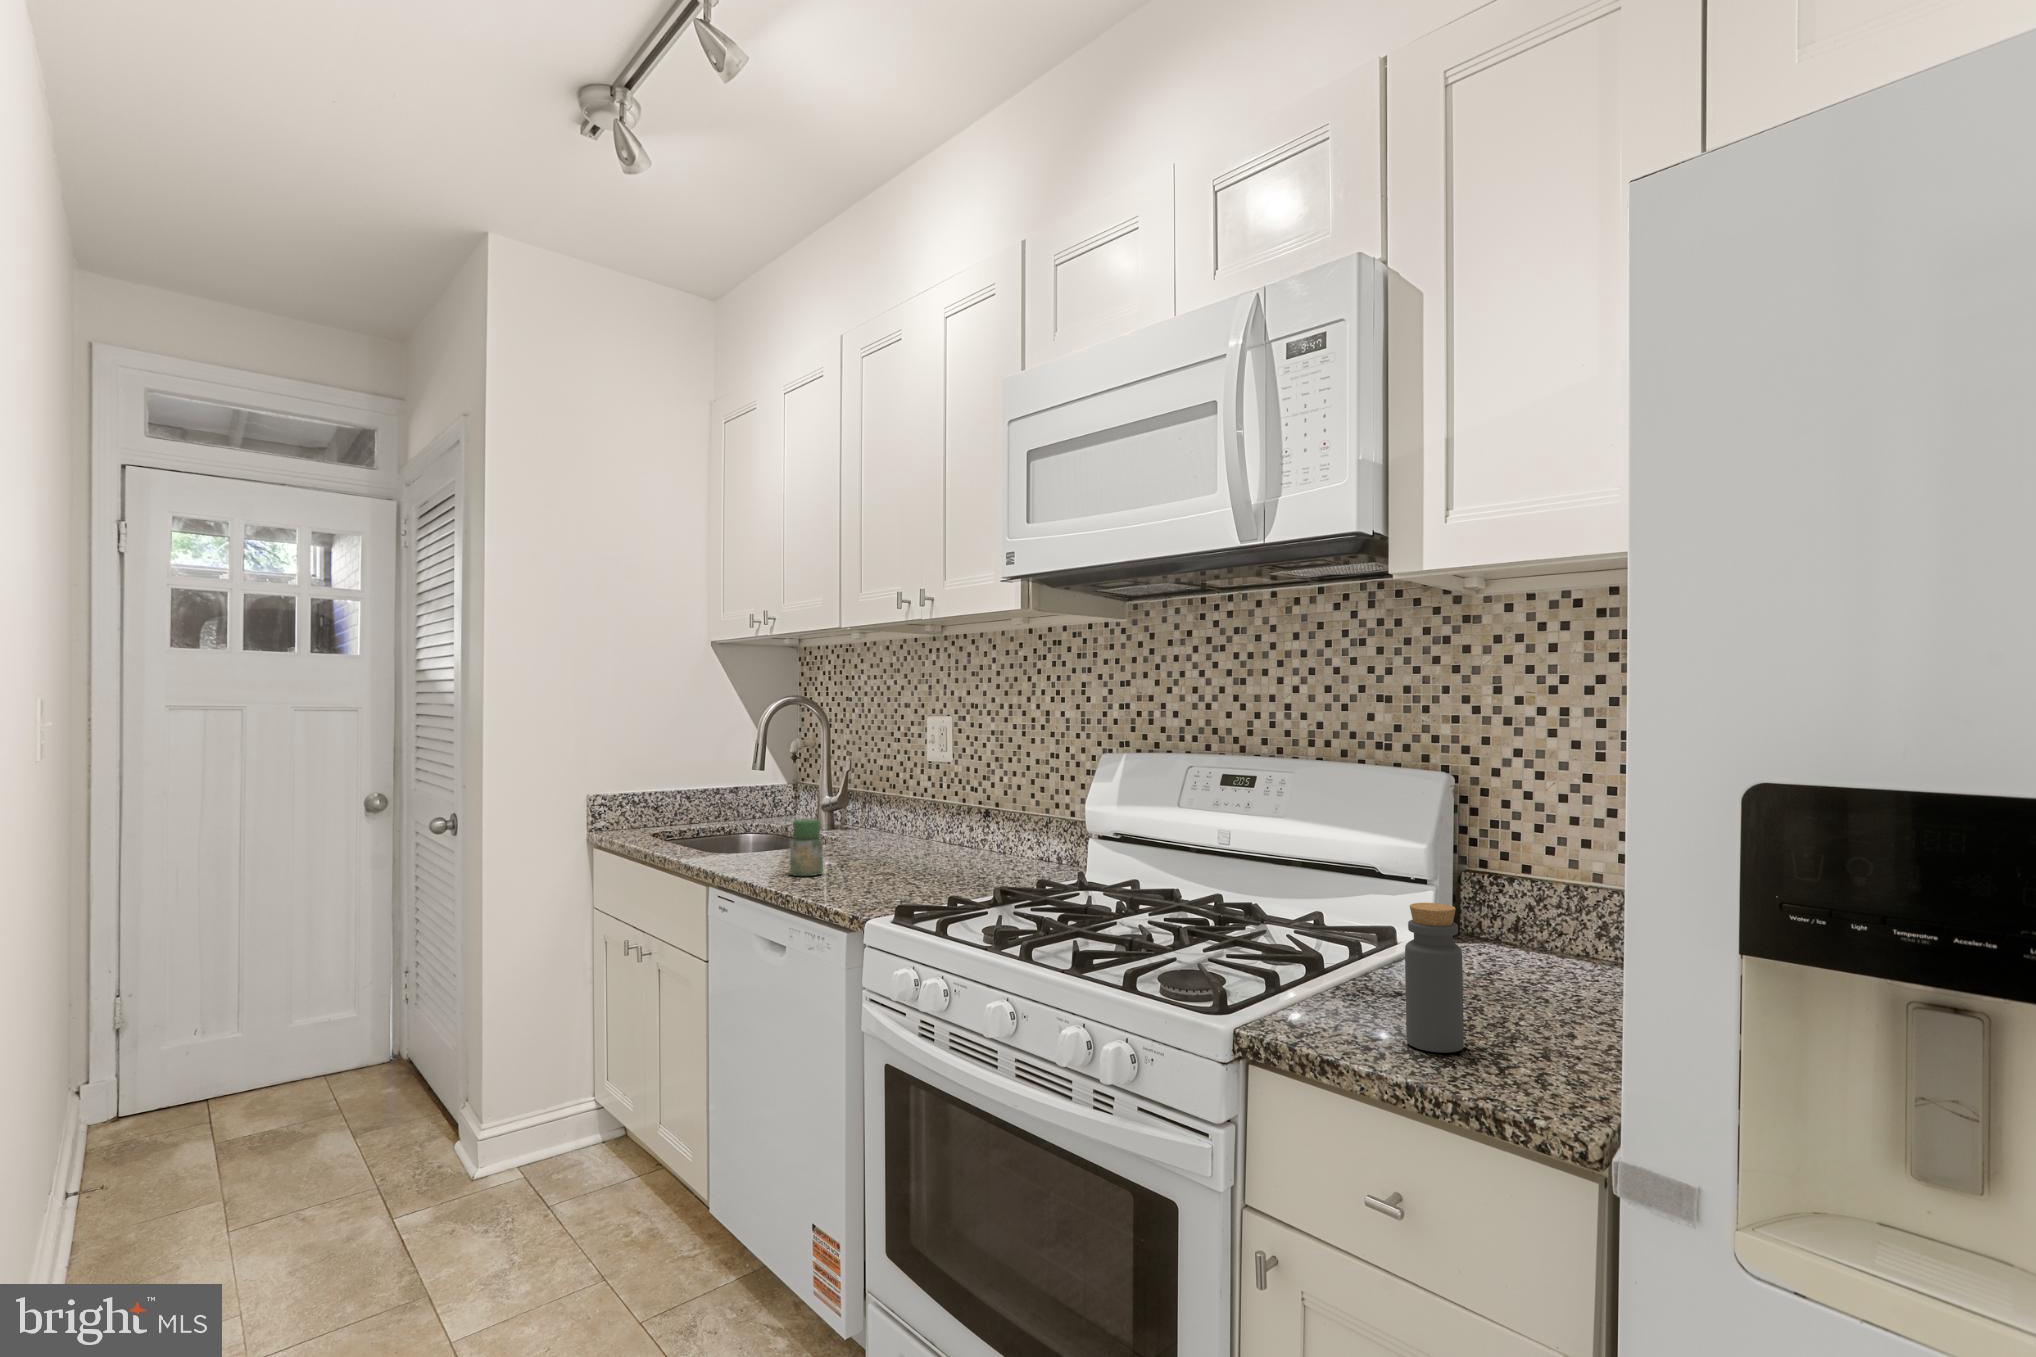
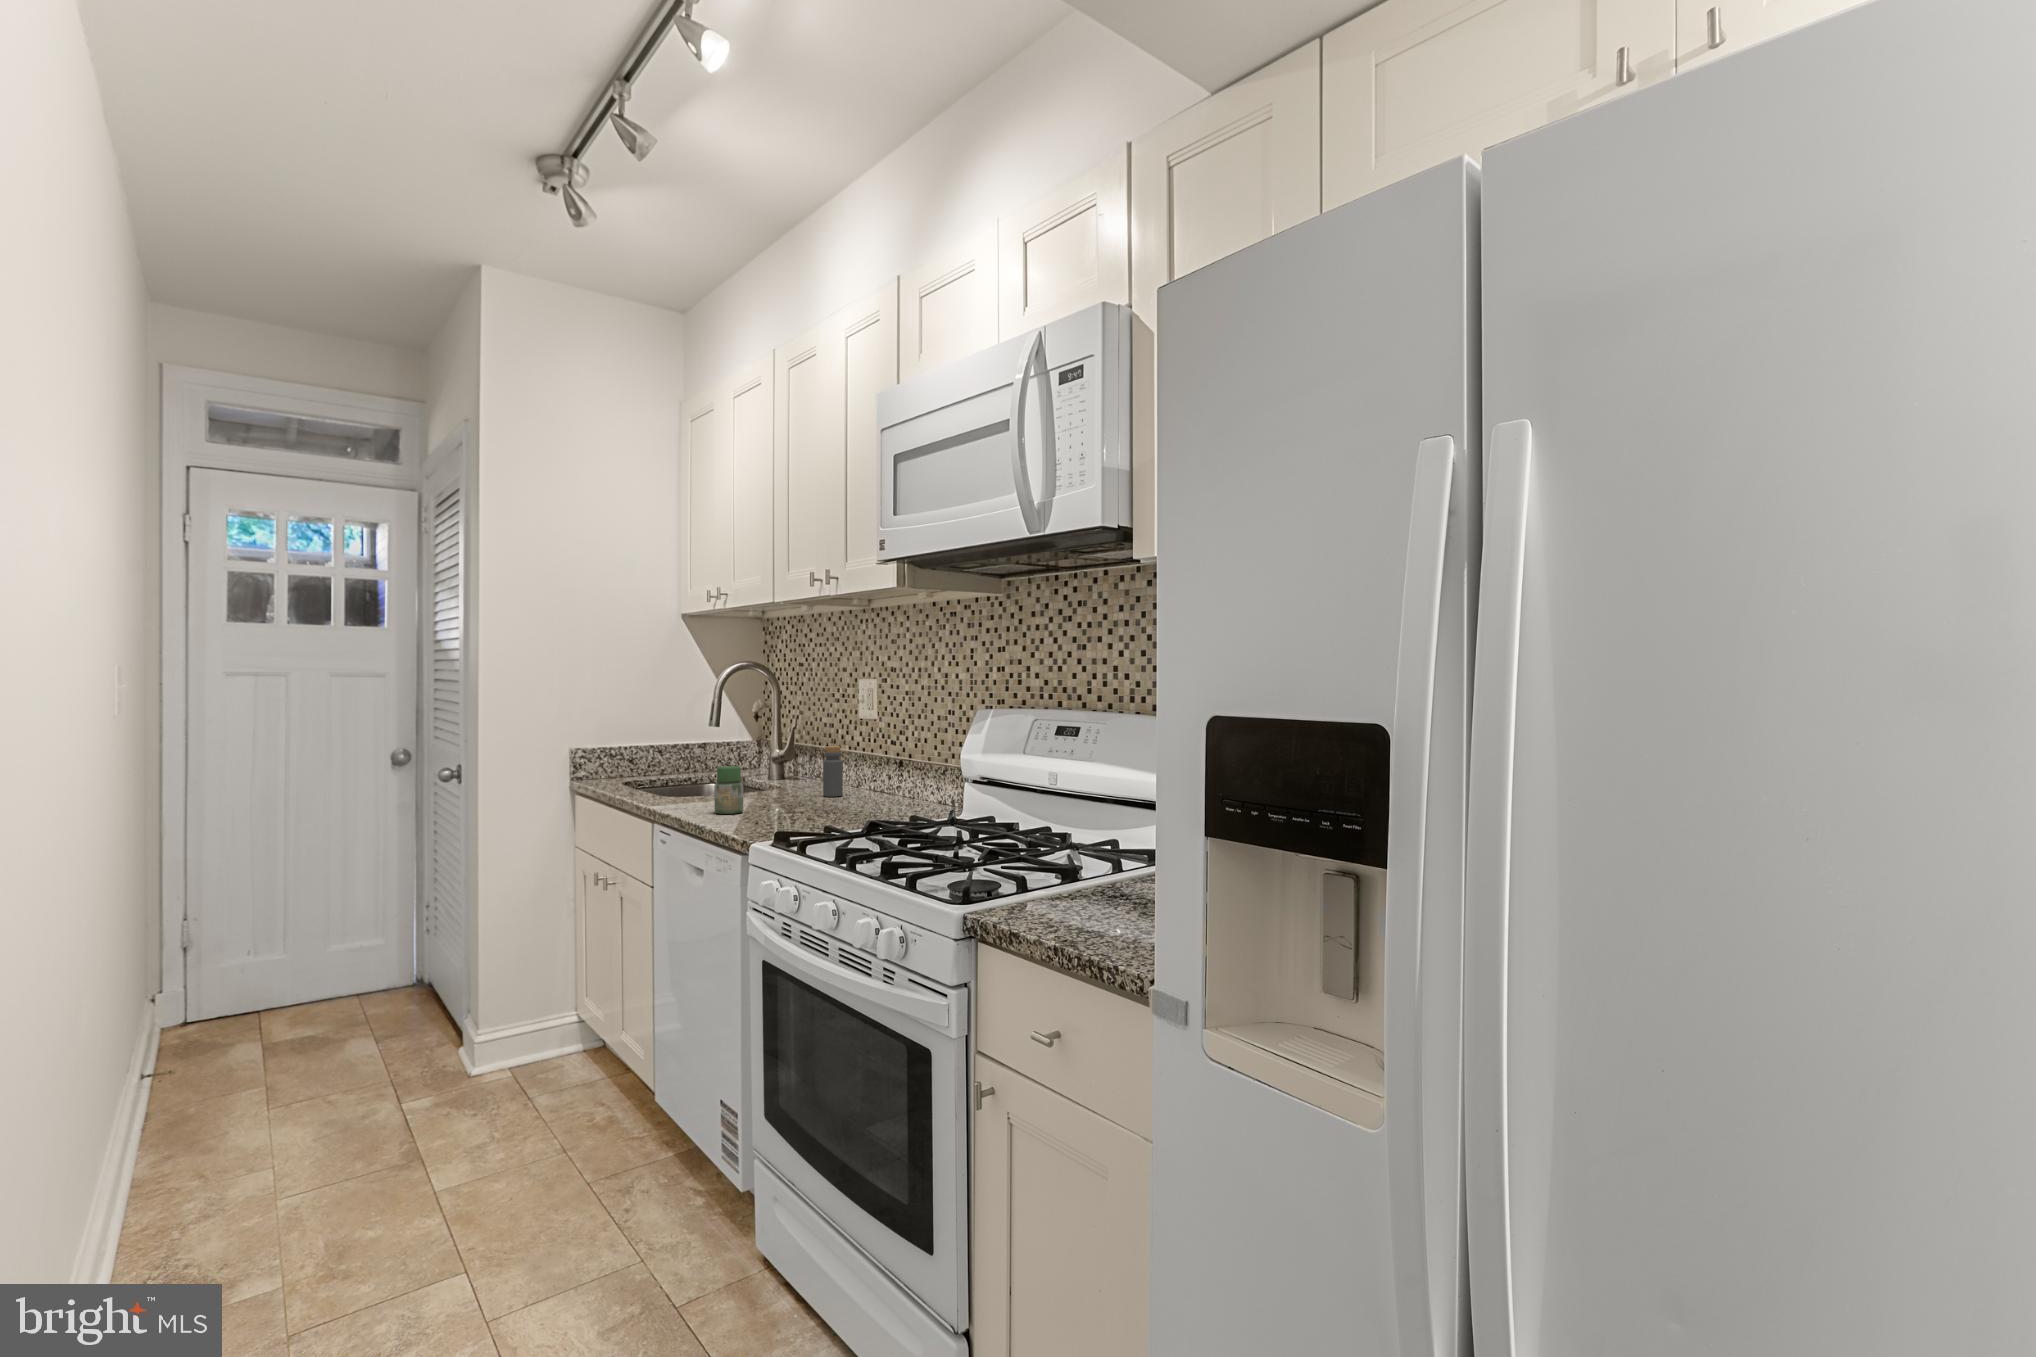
bottle: present [1405,903,1464,1053] -> present [823,746,843,797]

